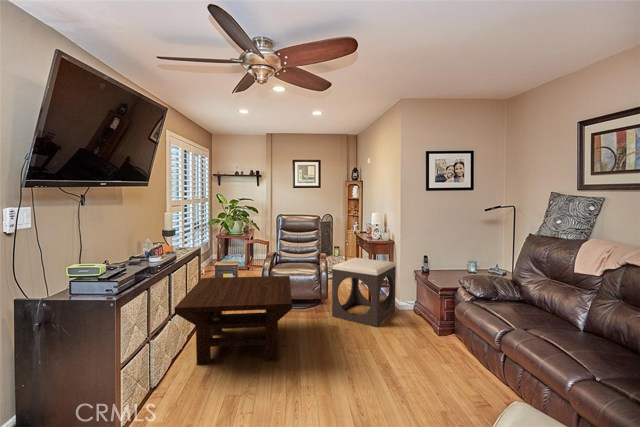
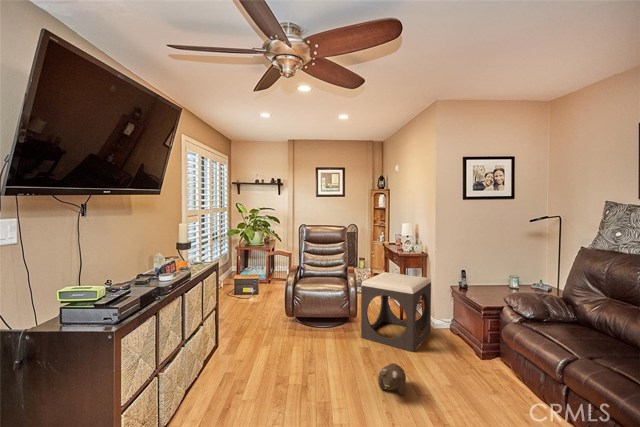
coffee table: present [174,276,292,364] -> none [188,293,321,397]
plush toy: none [343,334,367,360] -> present [378,363,406,395]

